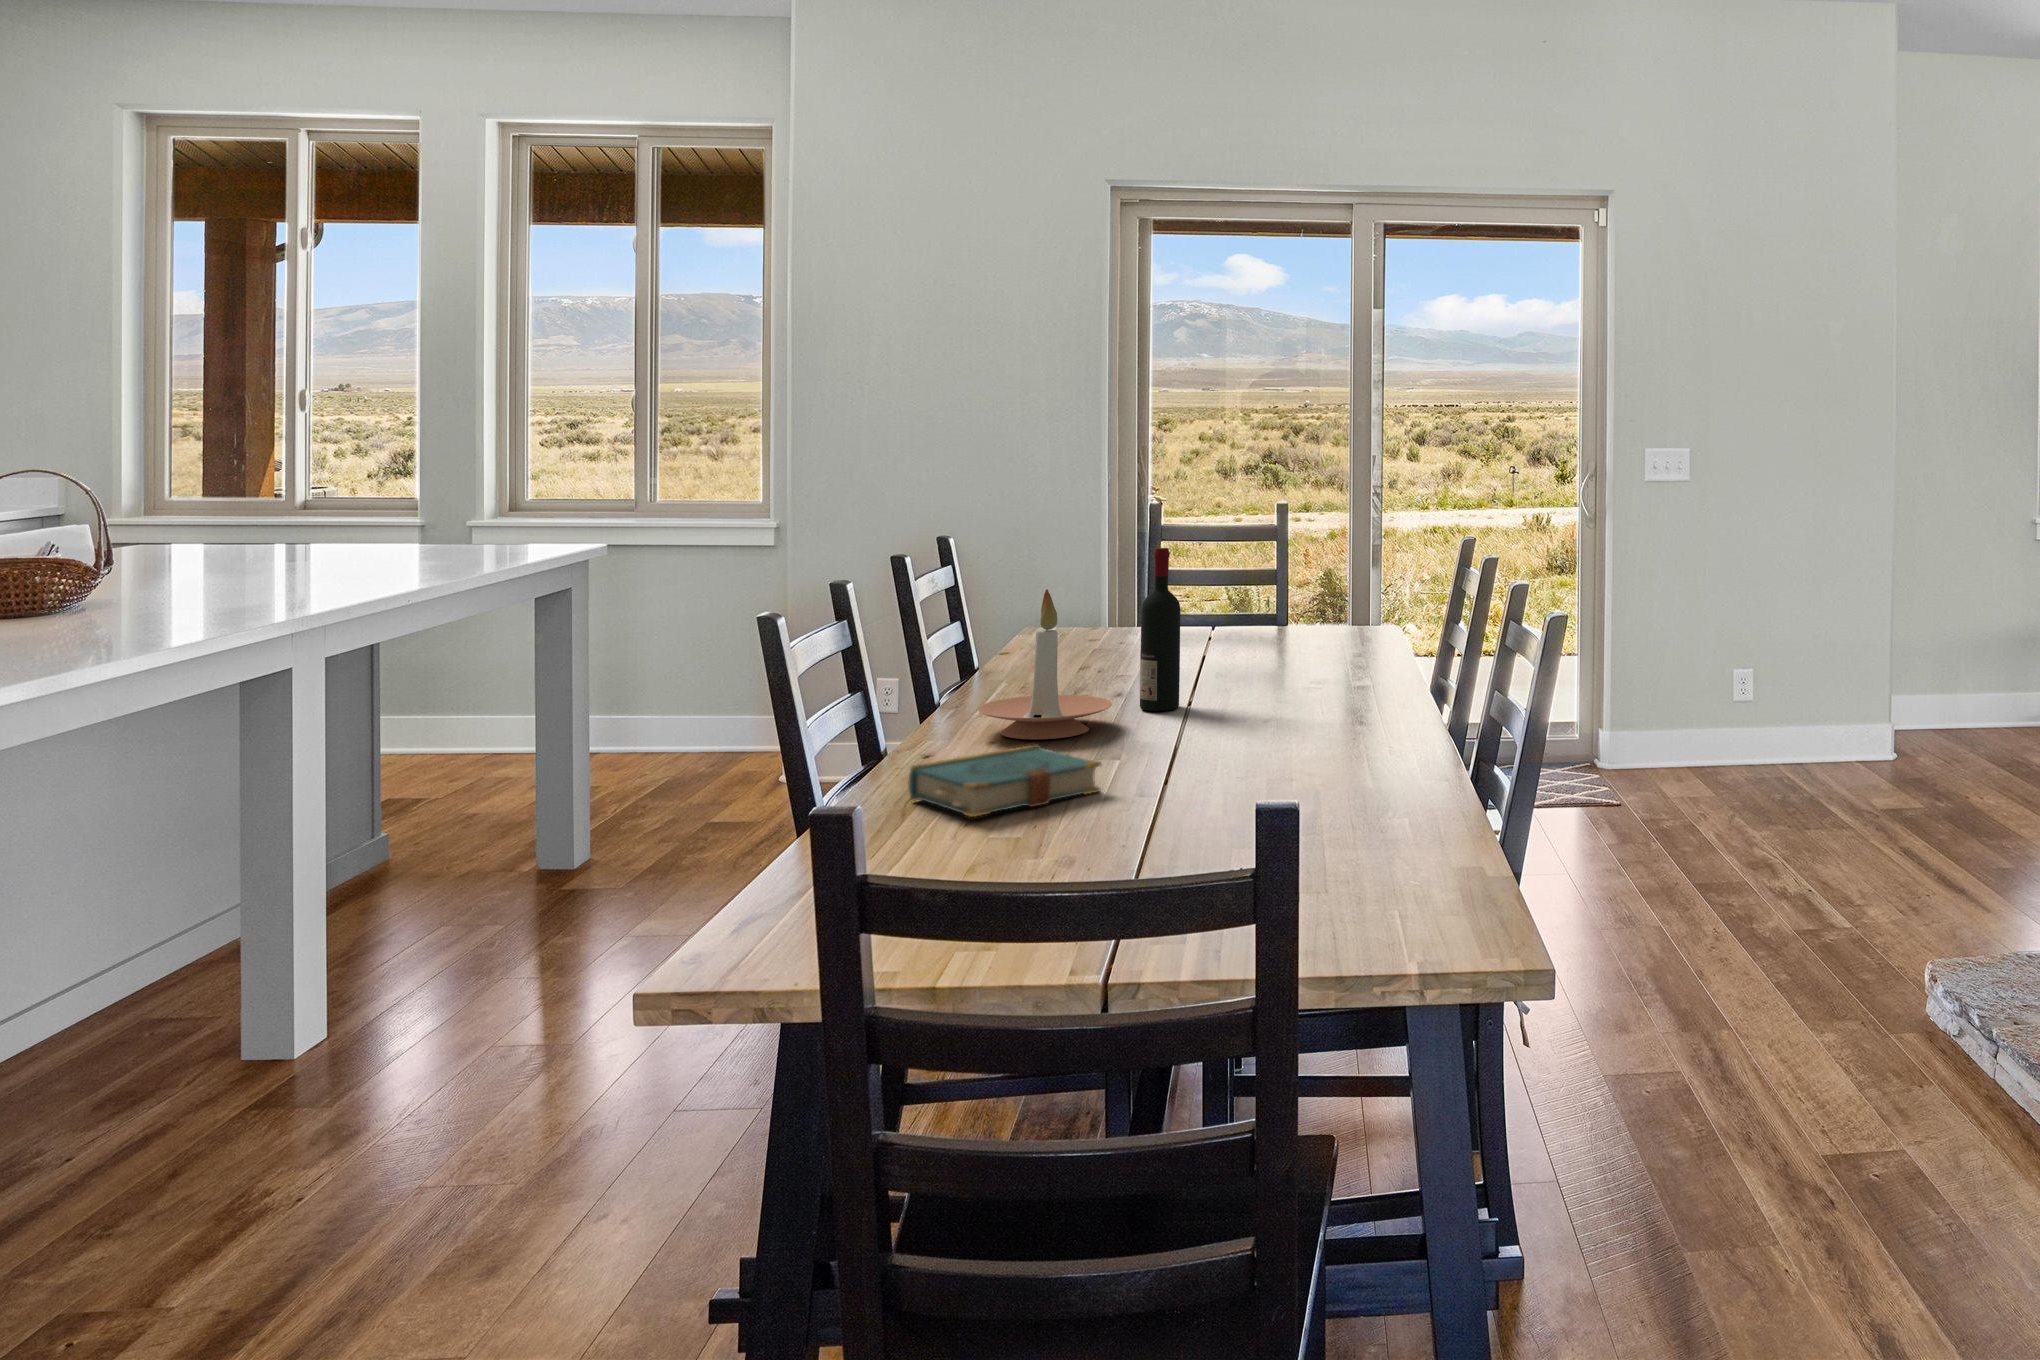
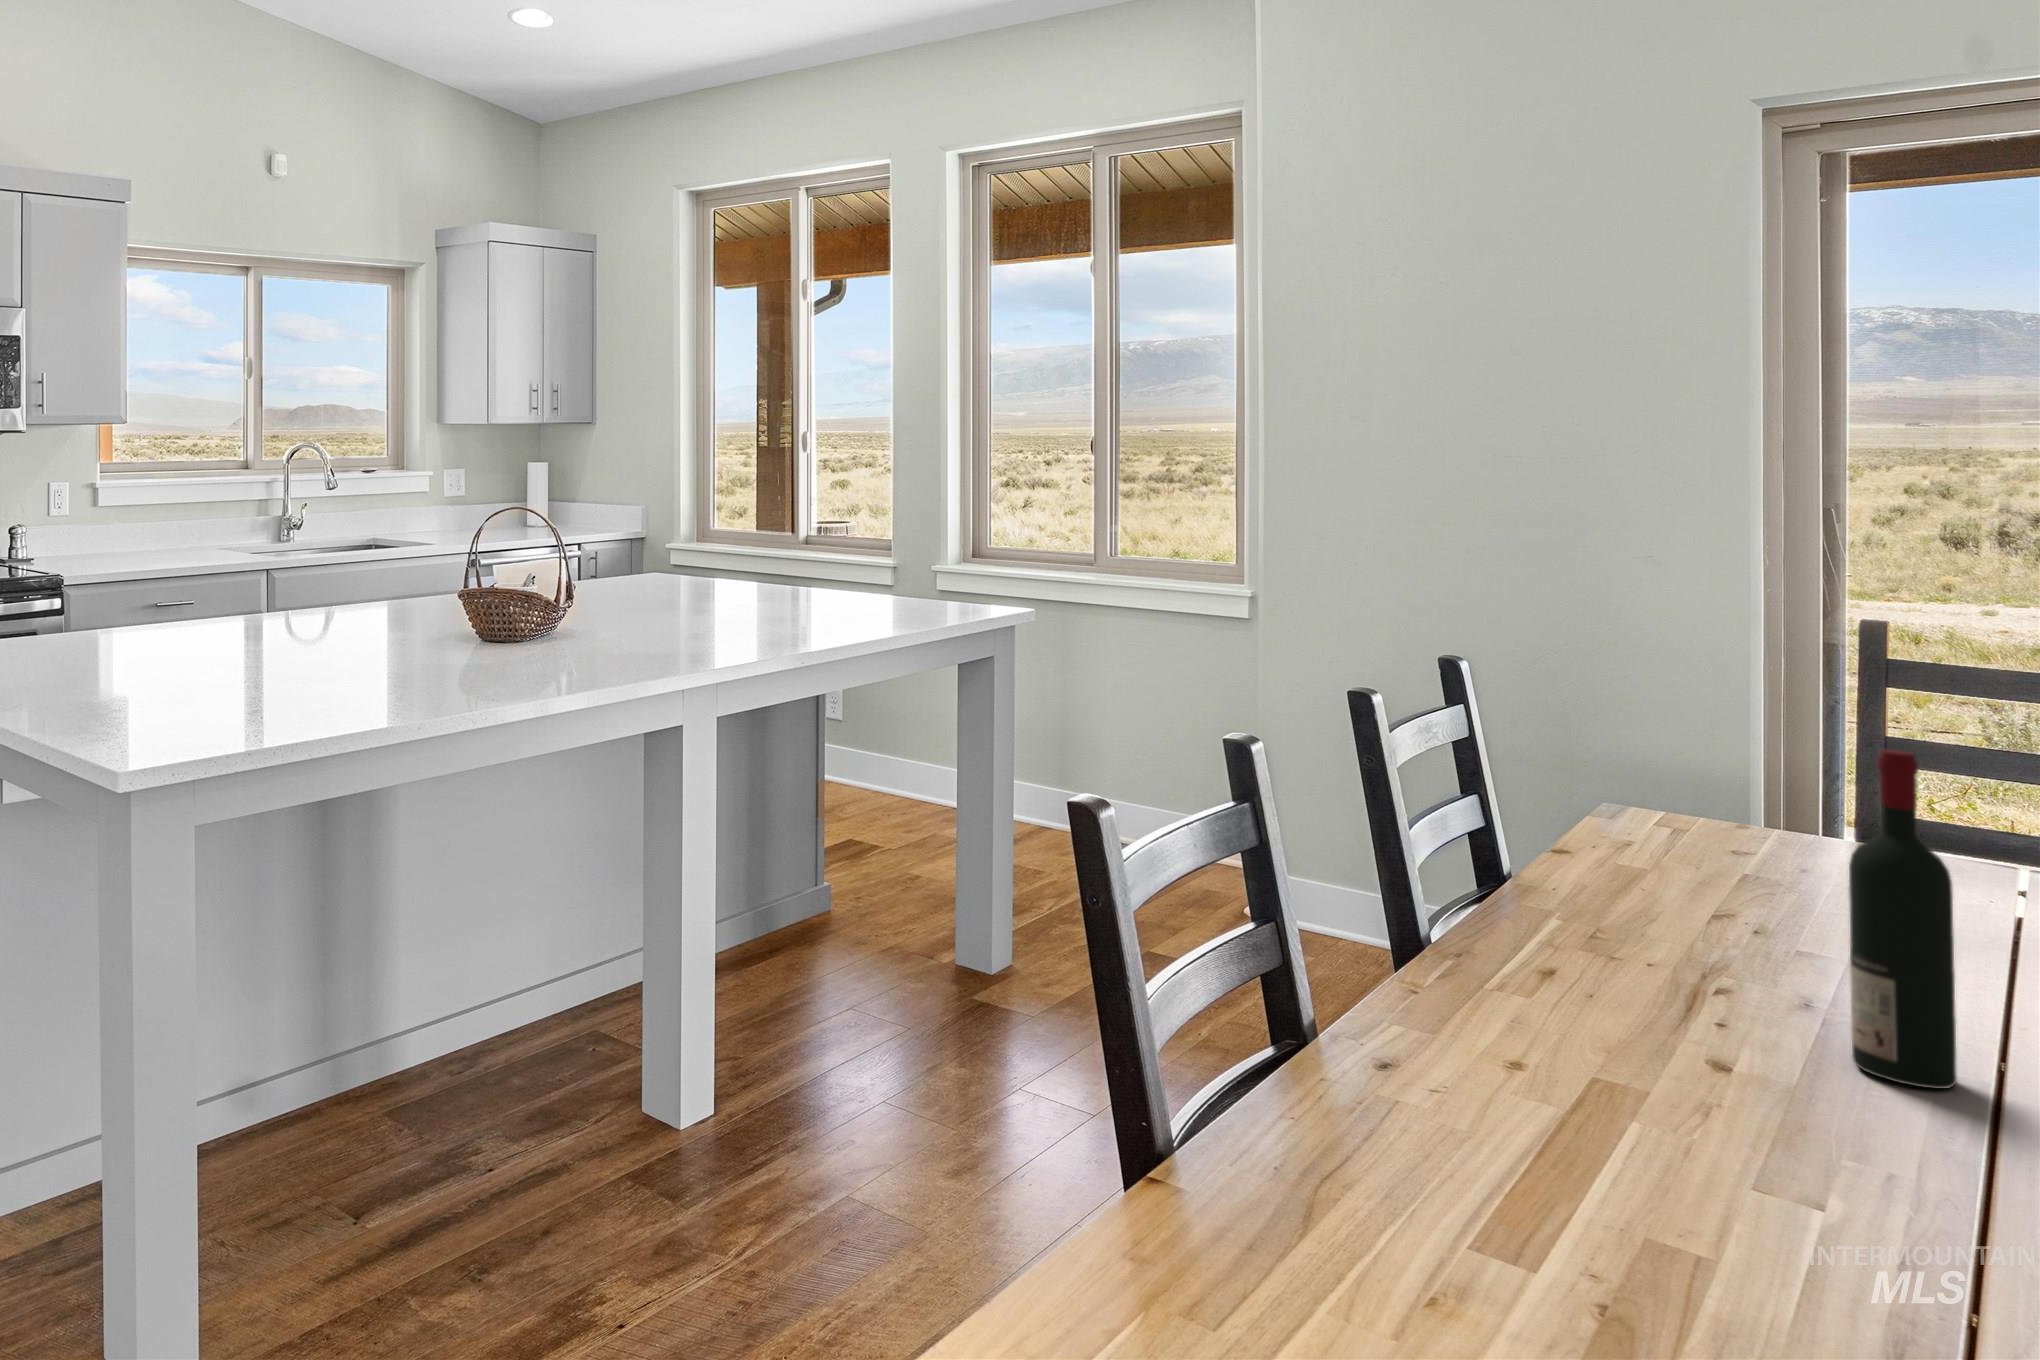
candle holder: present [978,589,1112,739] -> none [1484,800,1783,1100]
book: present [908,745,1101,817] -> none [1321,1107,1760,1300]

